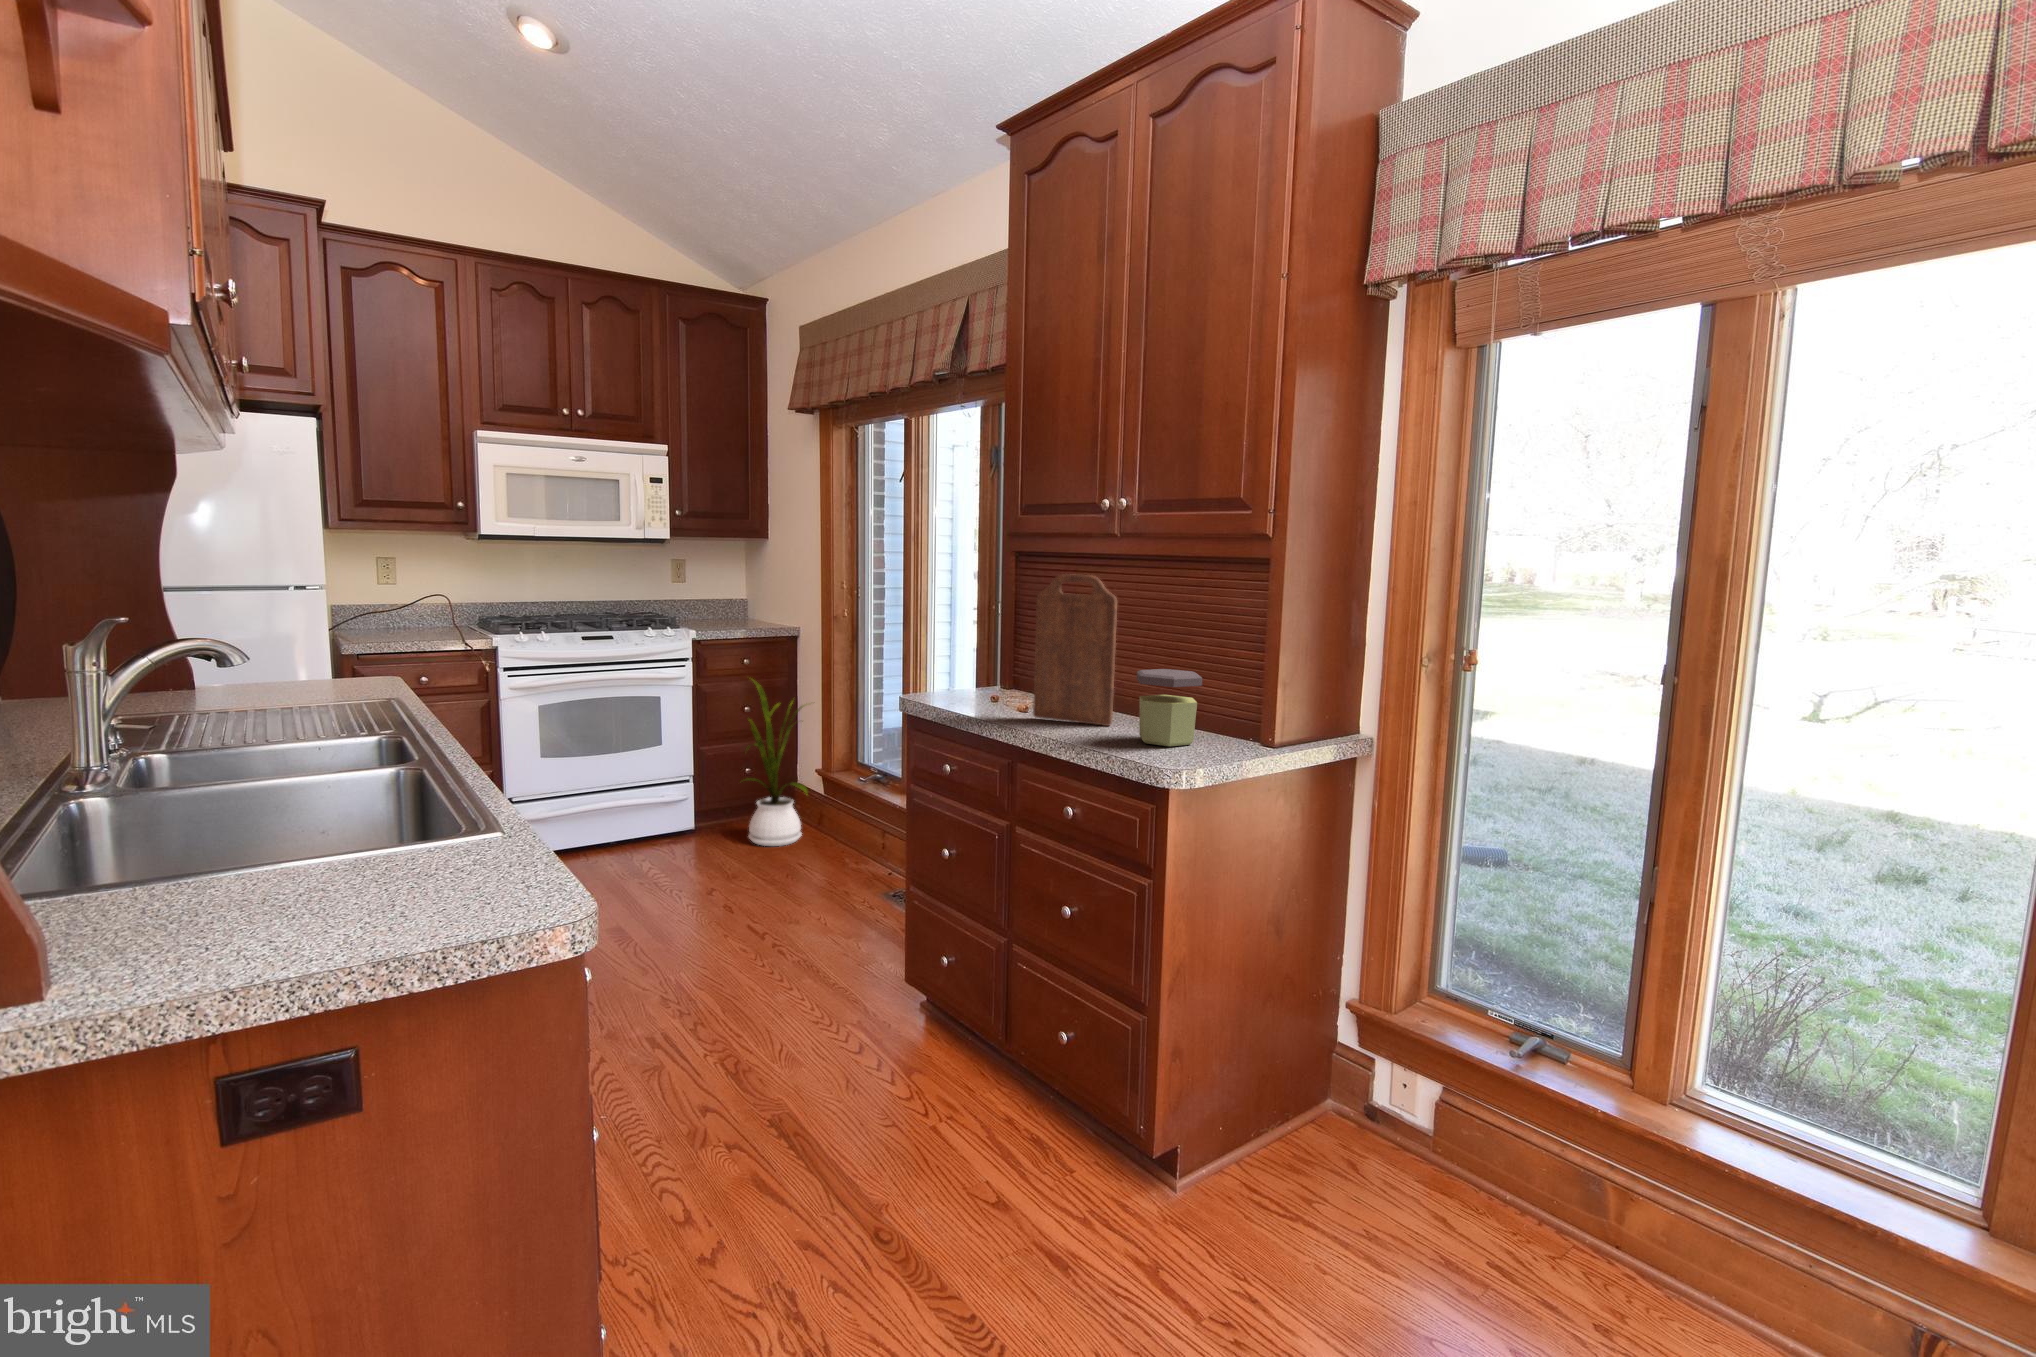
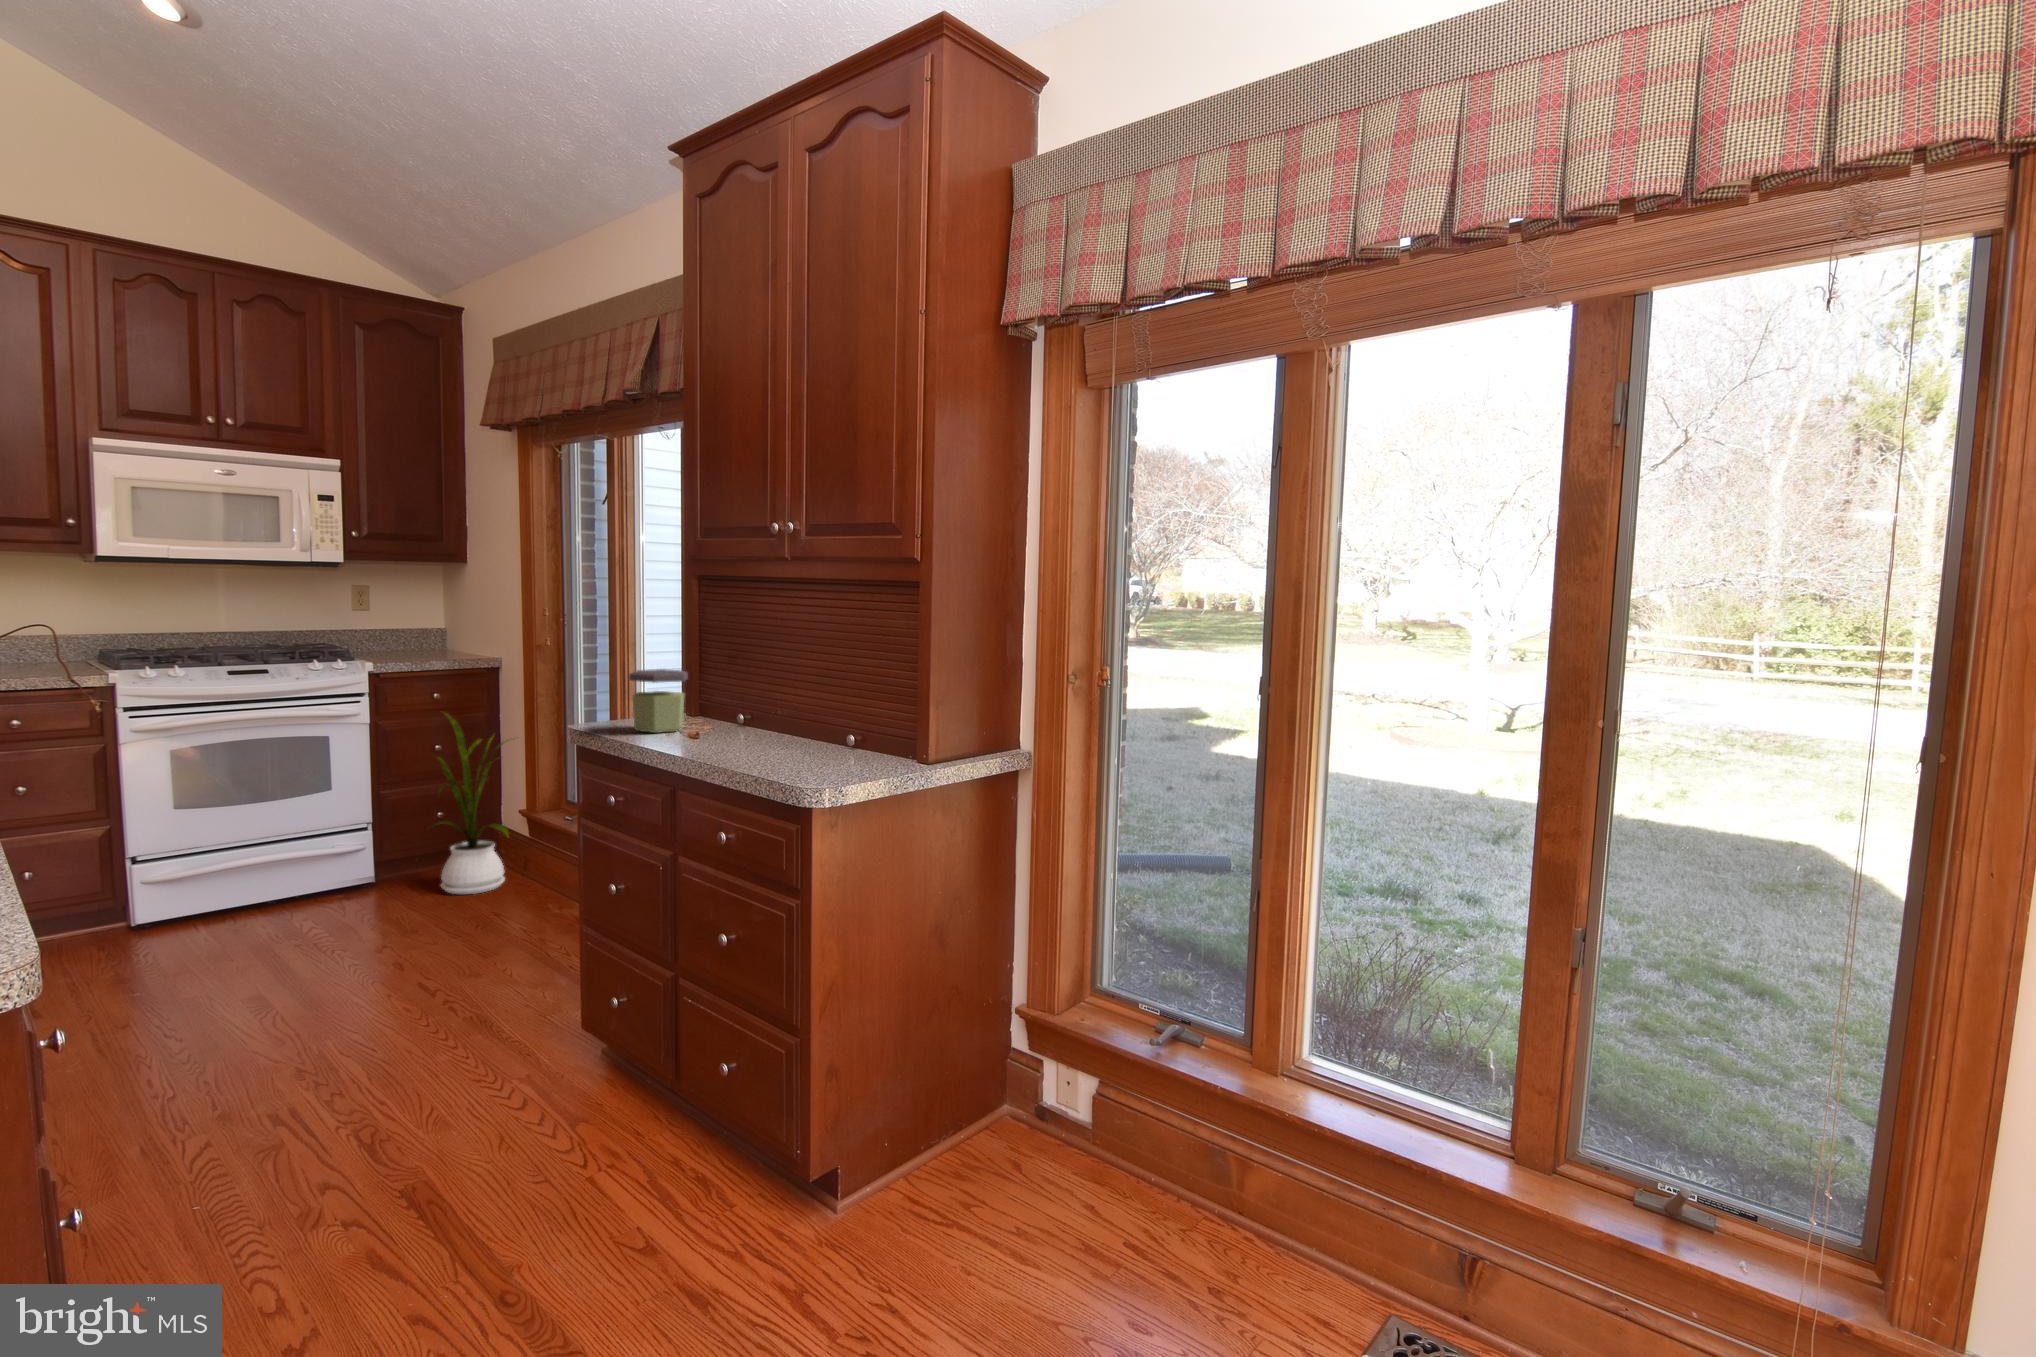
cutting board: present [1033,574,1117,726] -> none [704,596,785,748]
jar: present [1137,669,1202,746] -> present [629,669,688,733]

